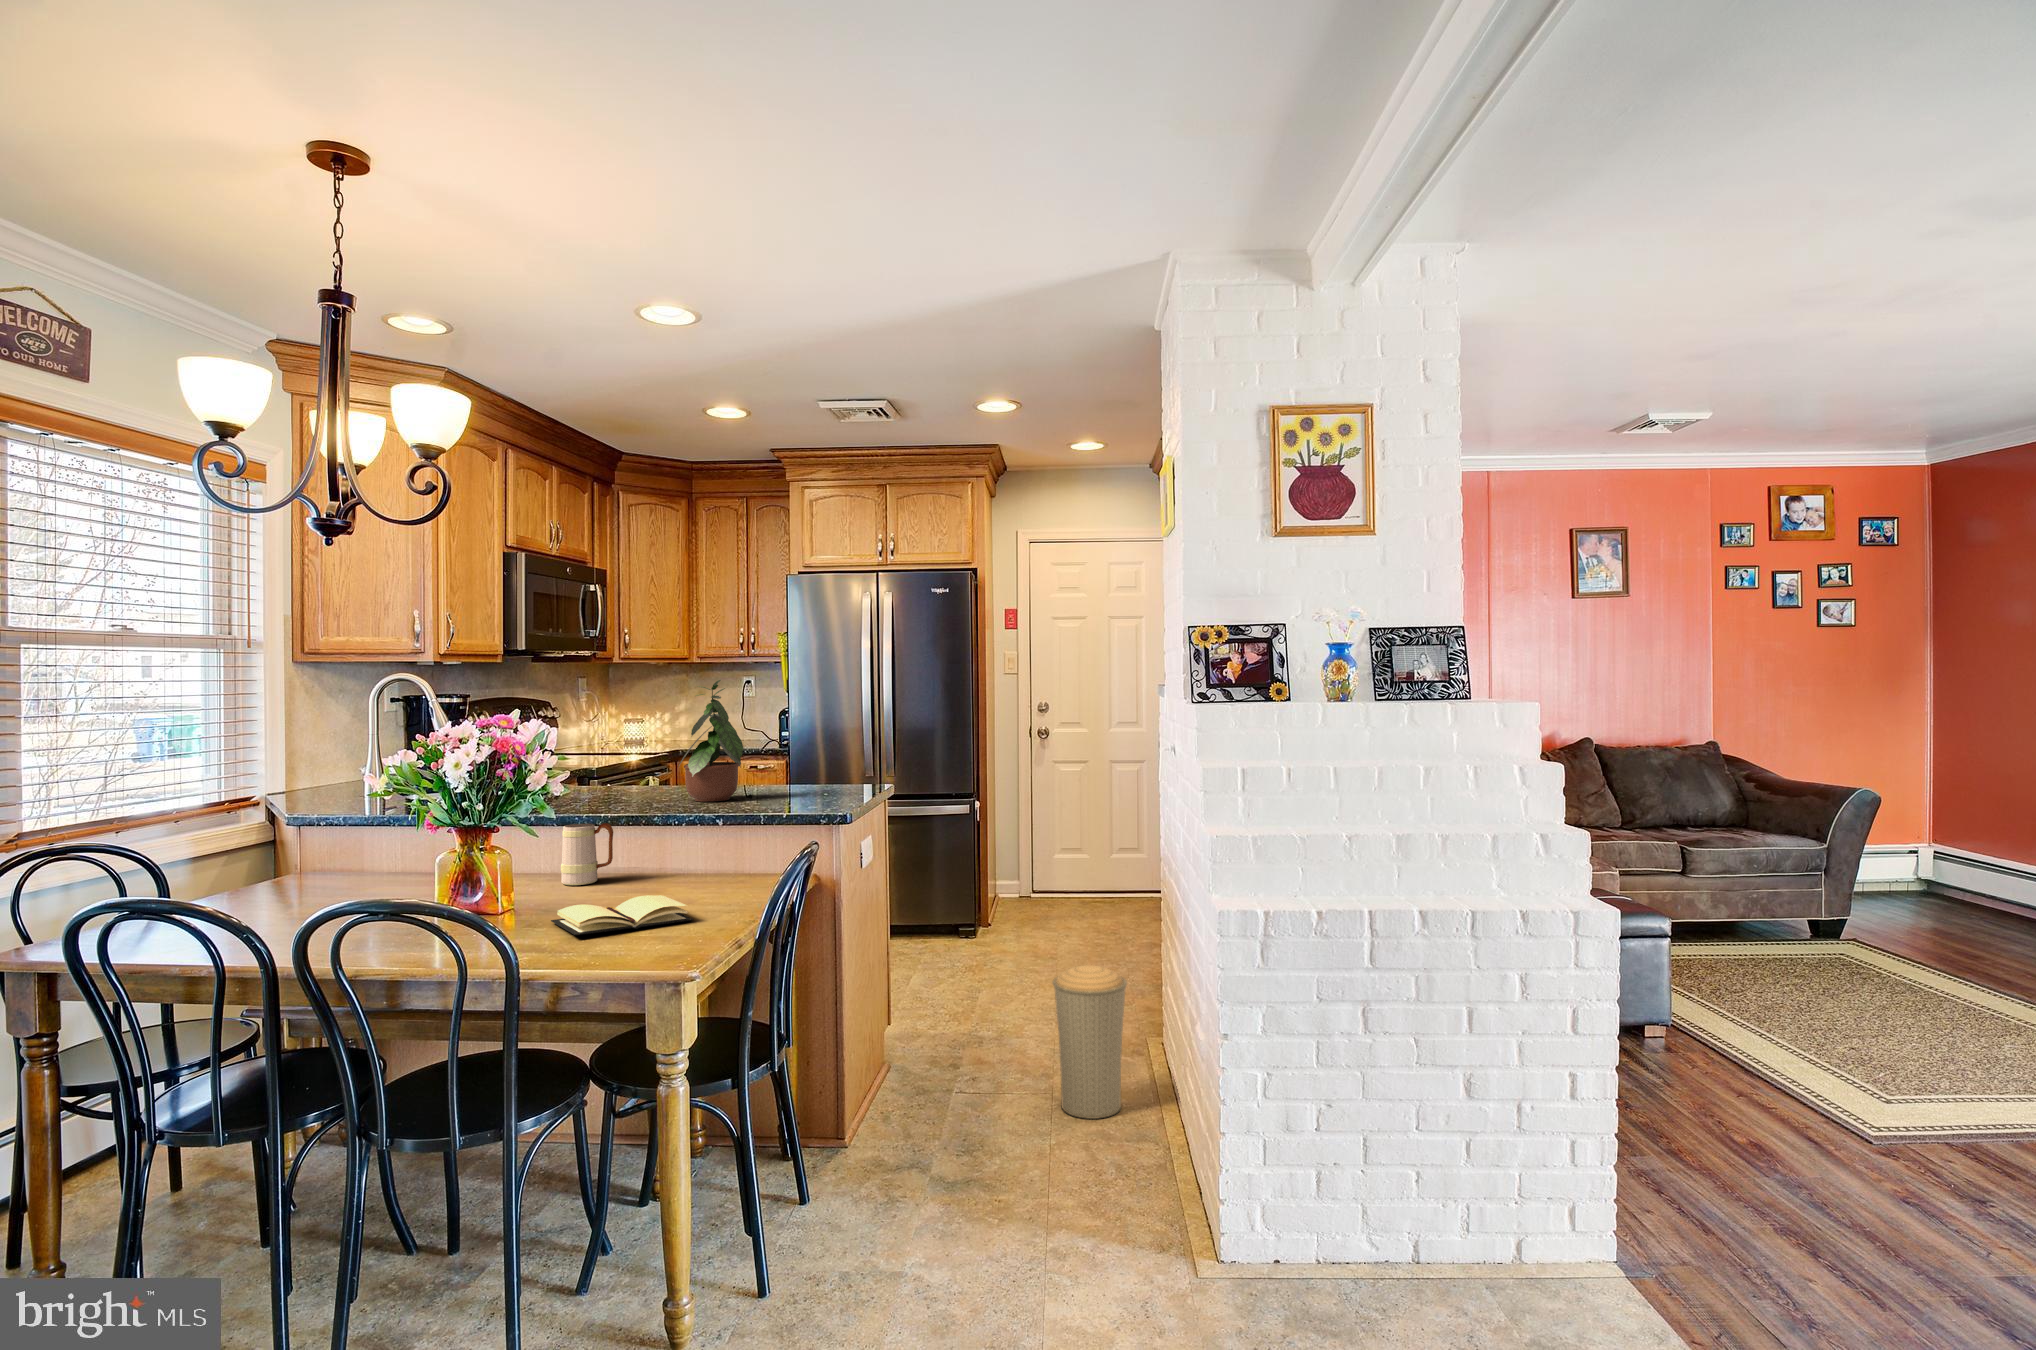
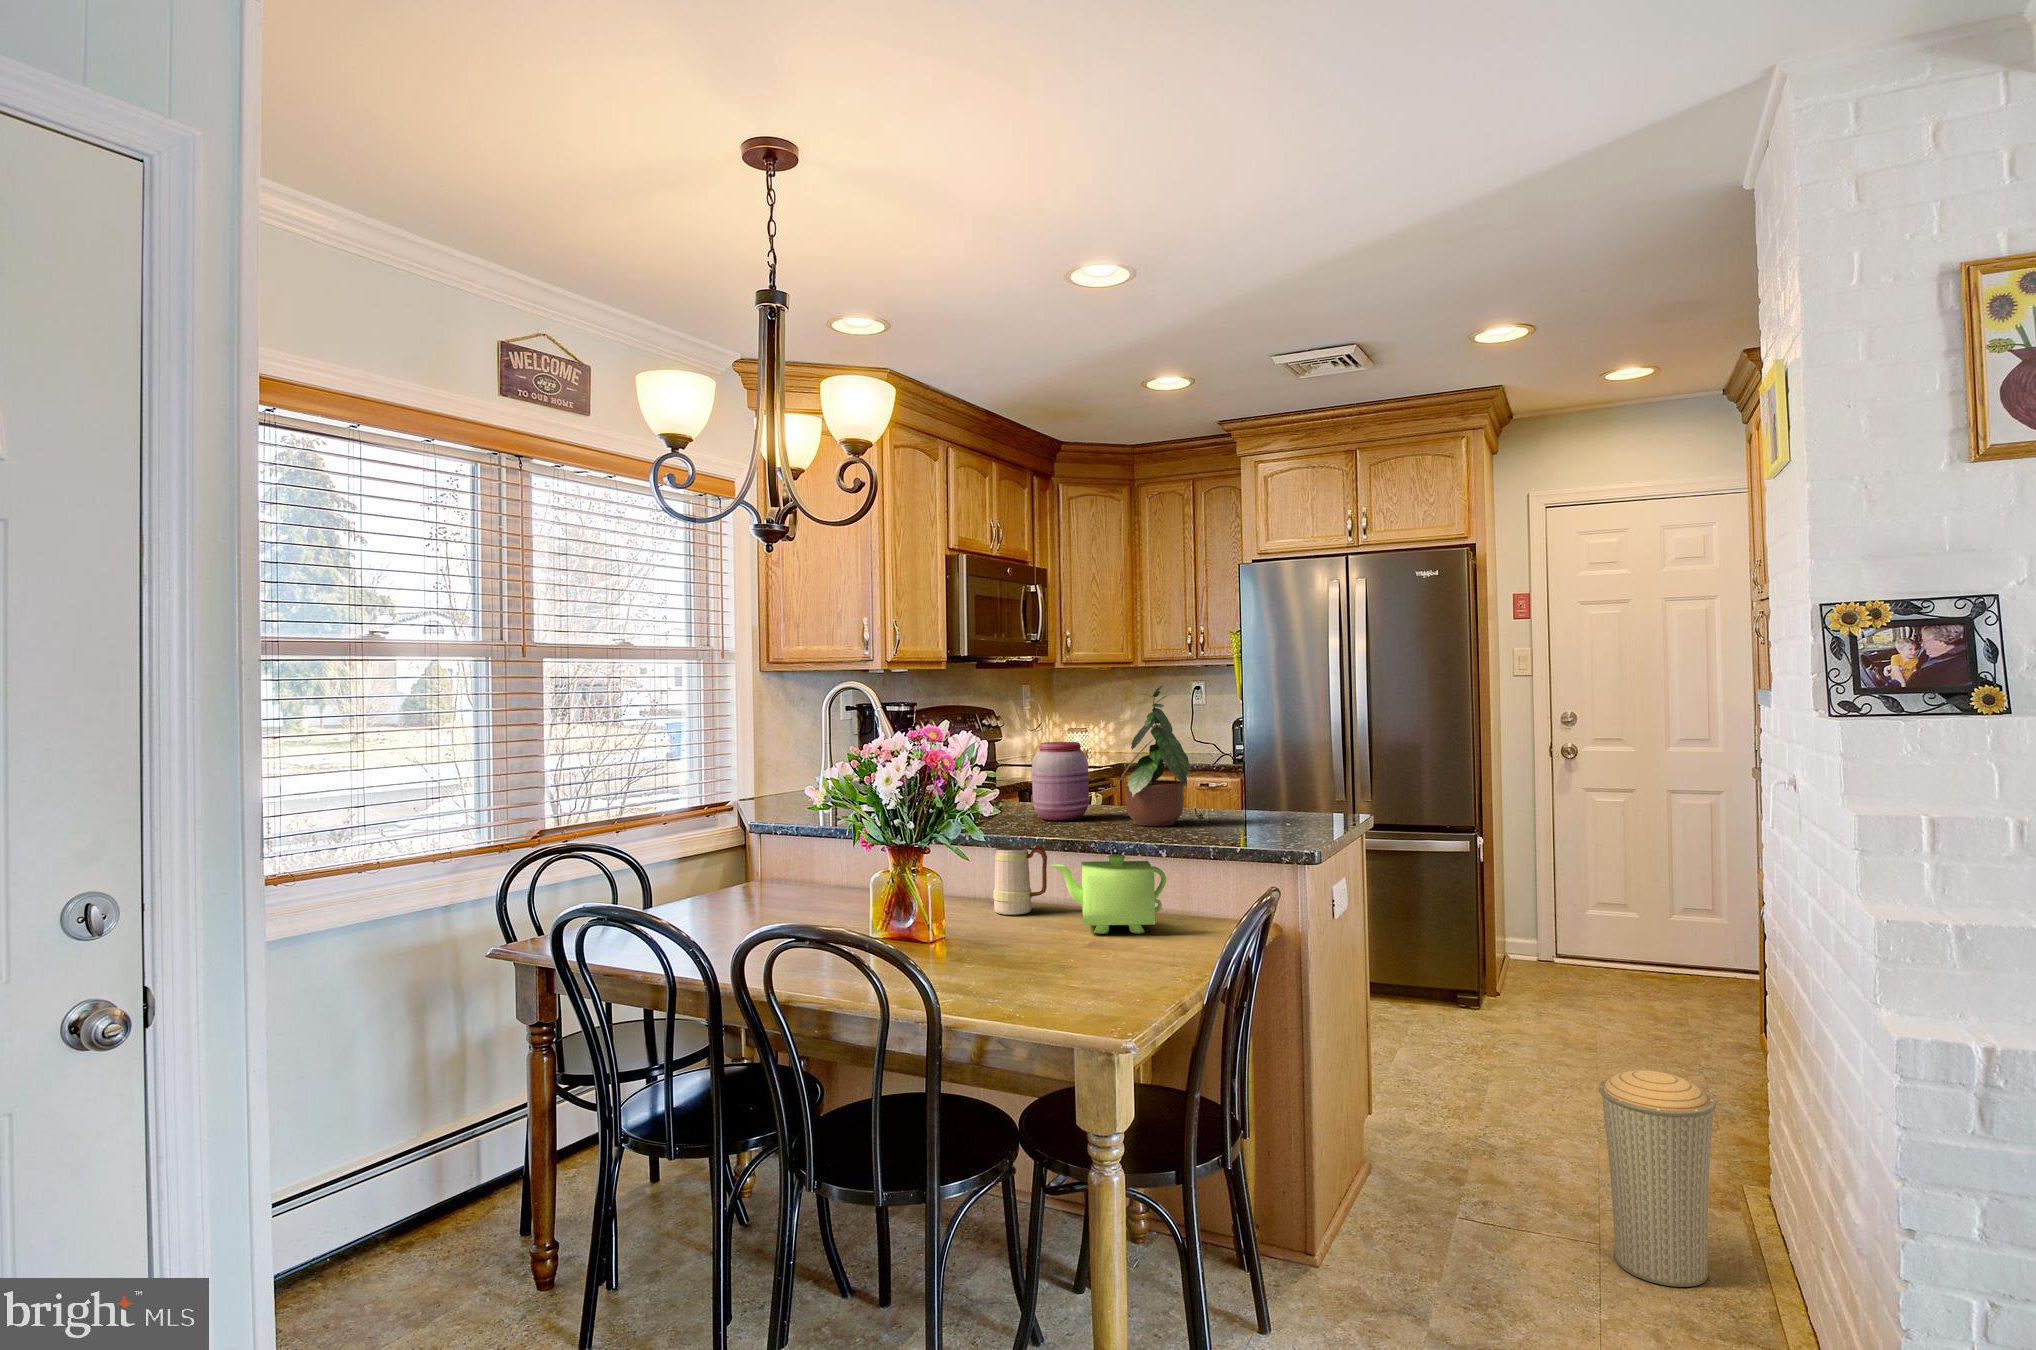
jar: none [597,730,651,801] -> present [1032,742,1089,820]
teapot: none [617,826,723,894] -> present [1050,854,1166,934]
book: present [551,895,694,935] -> none [978,936,1132,980]

